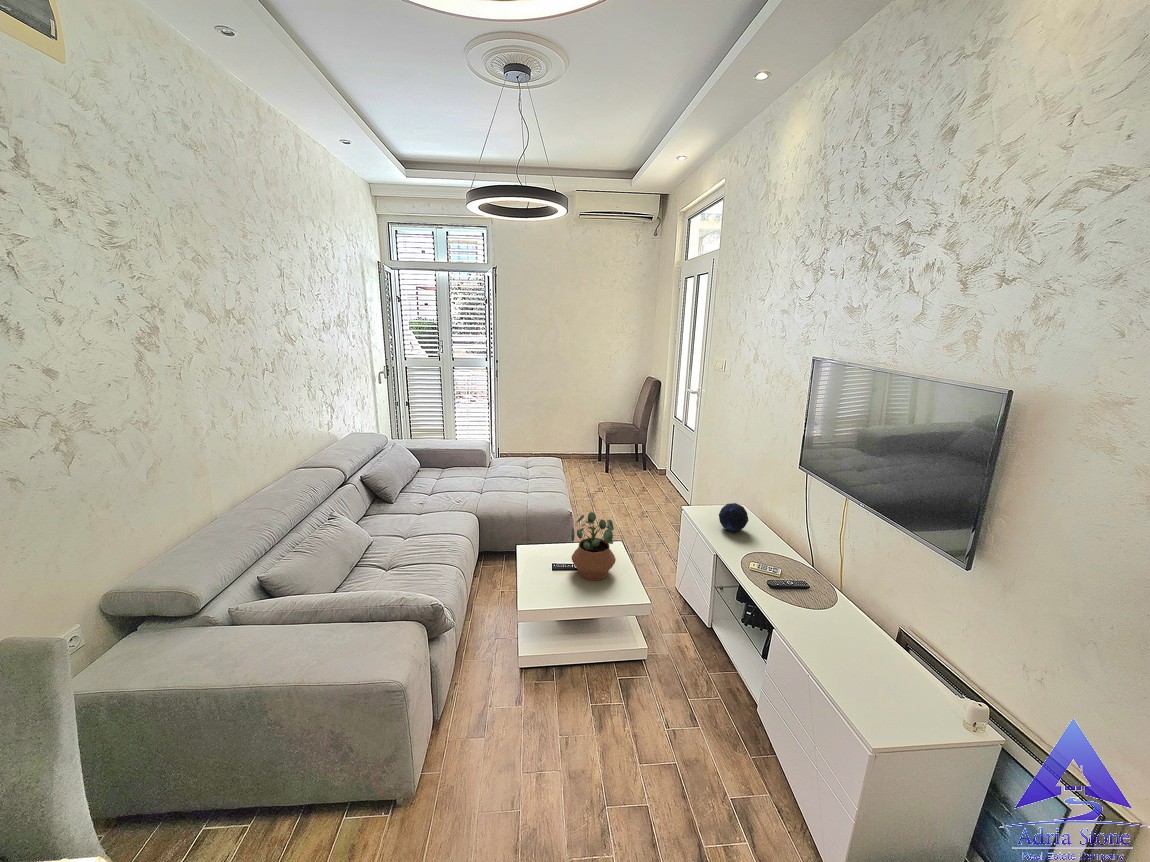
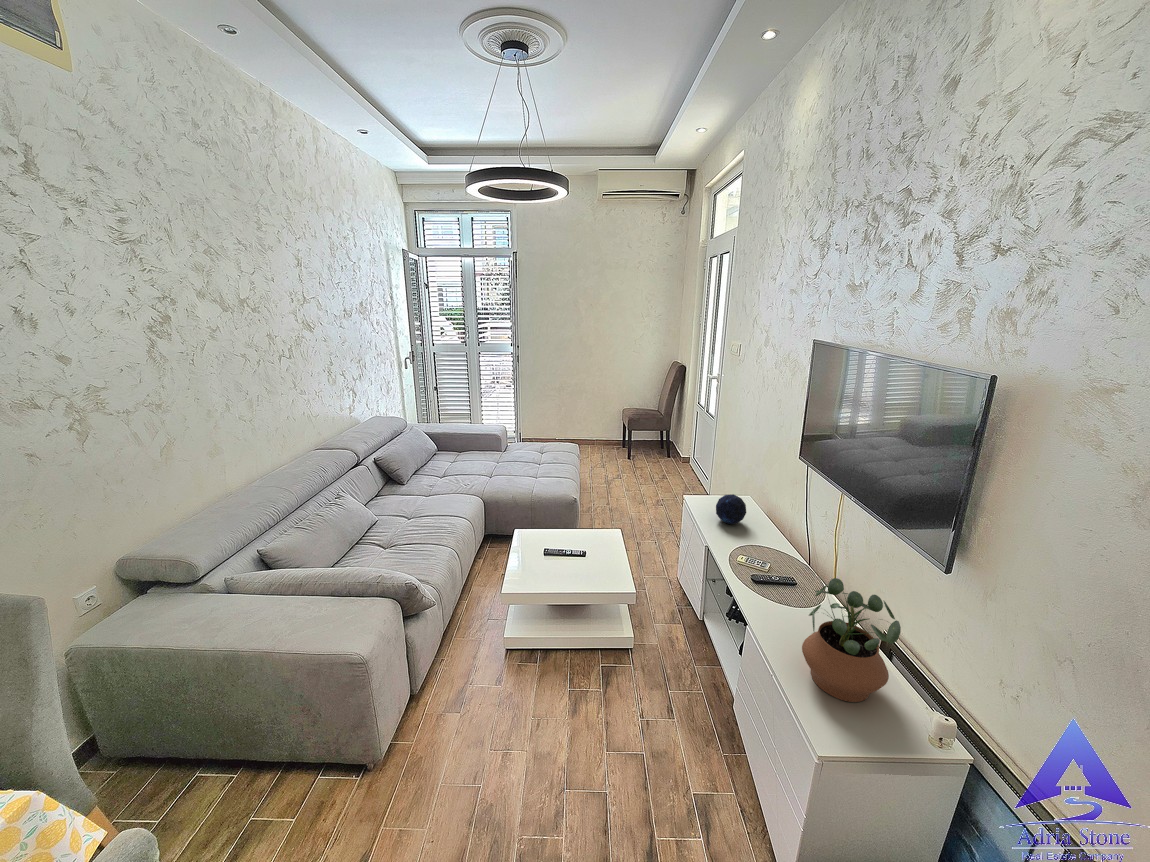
potted plant: present [571,512,616,580] -> present [802,578,901,702]

